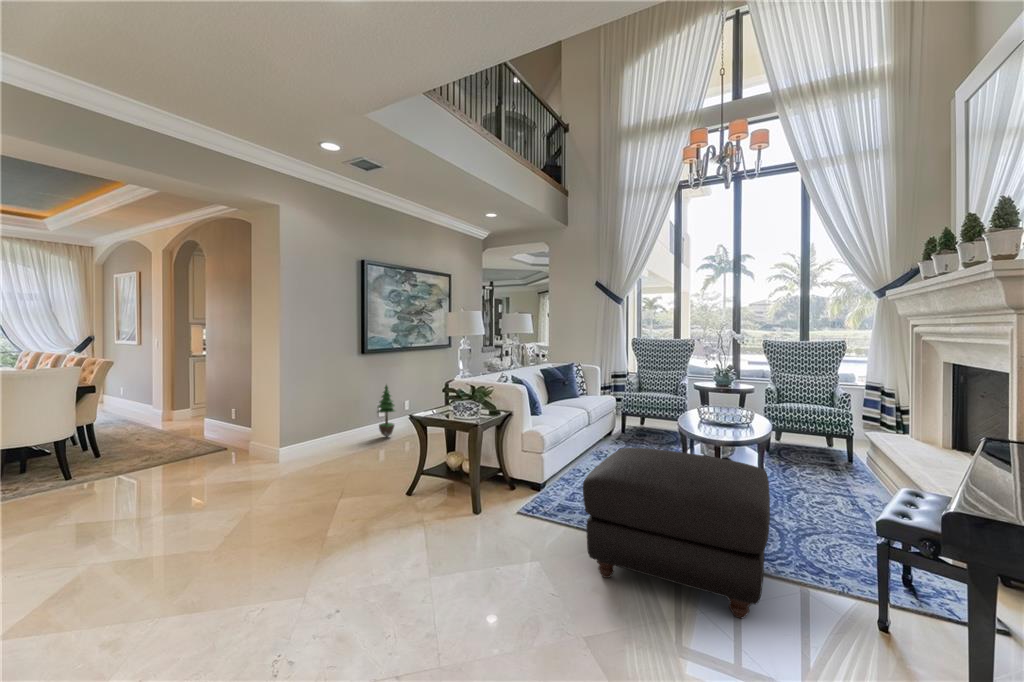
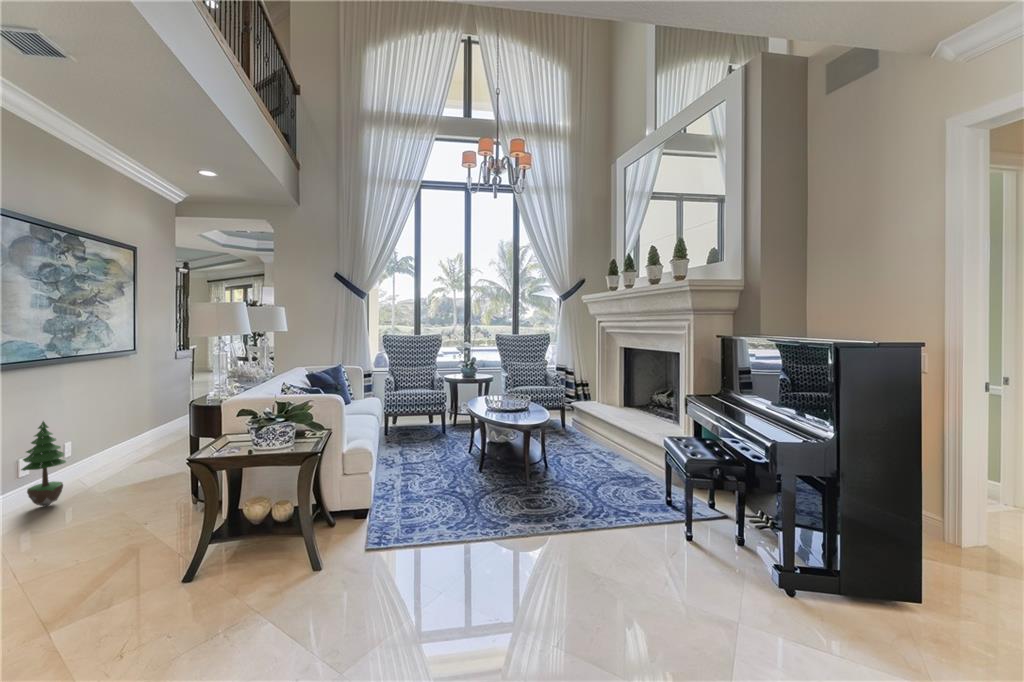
ottoman: present [583,448,770,618] -> none [479,449,634,577]

